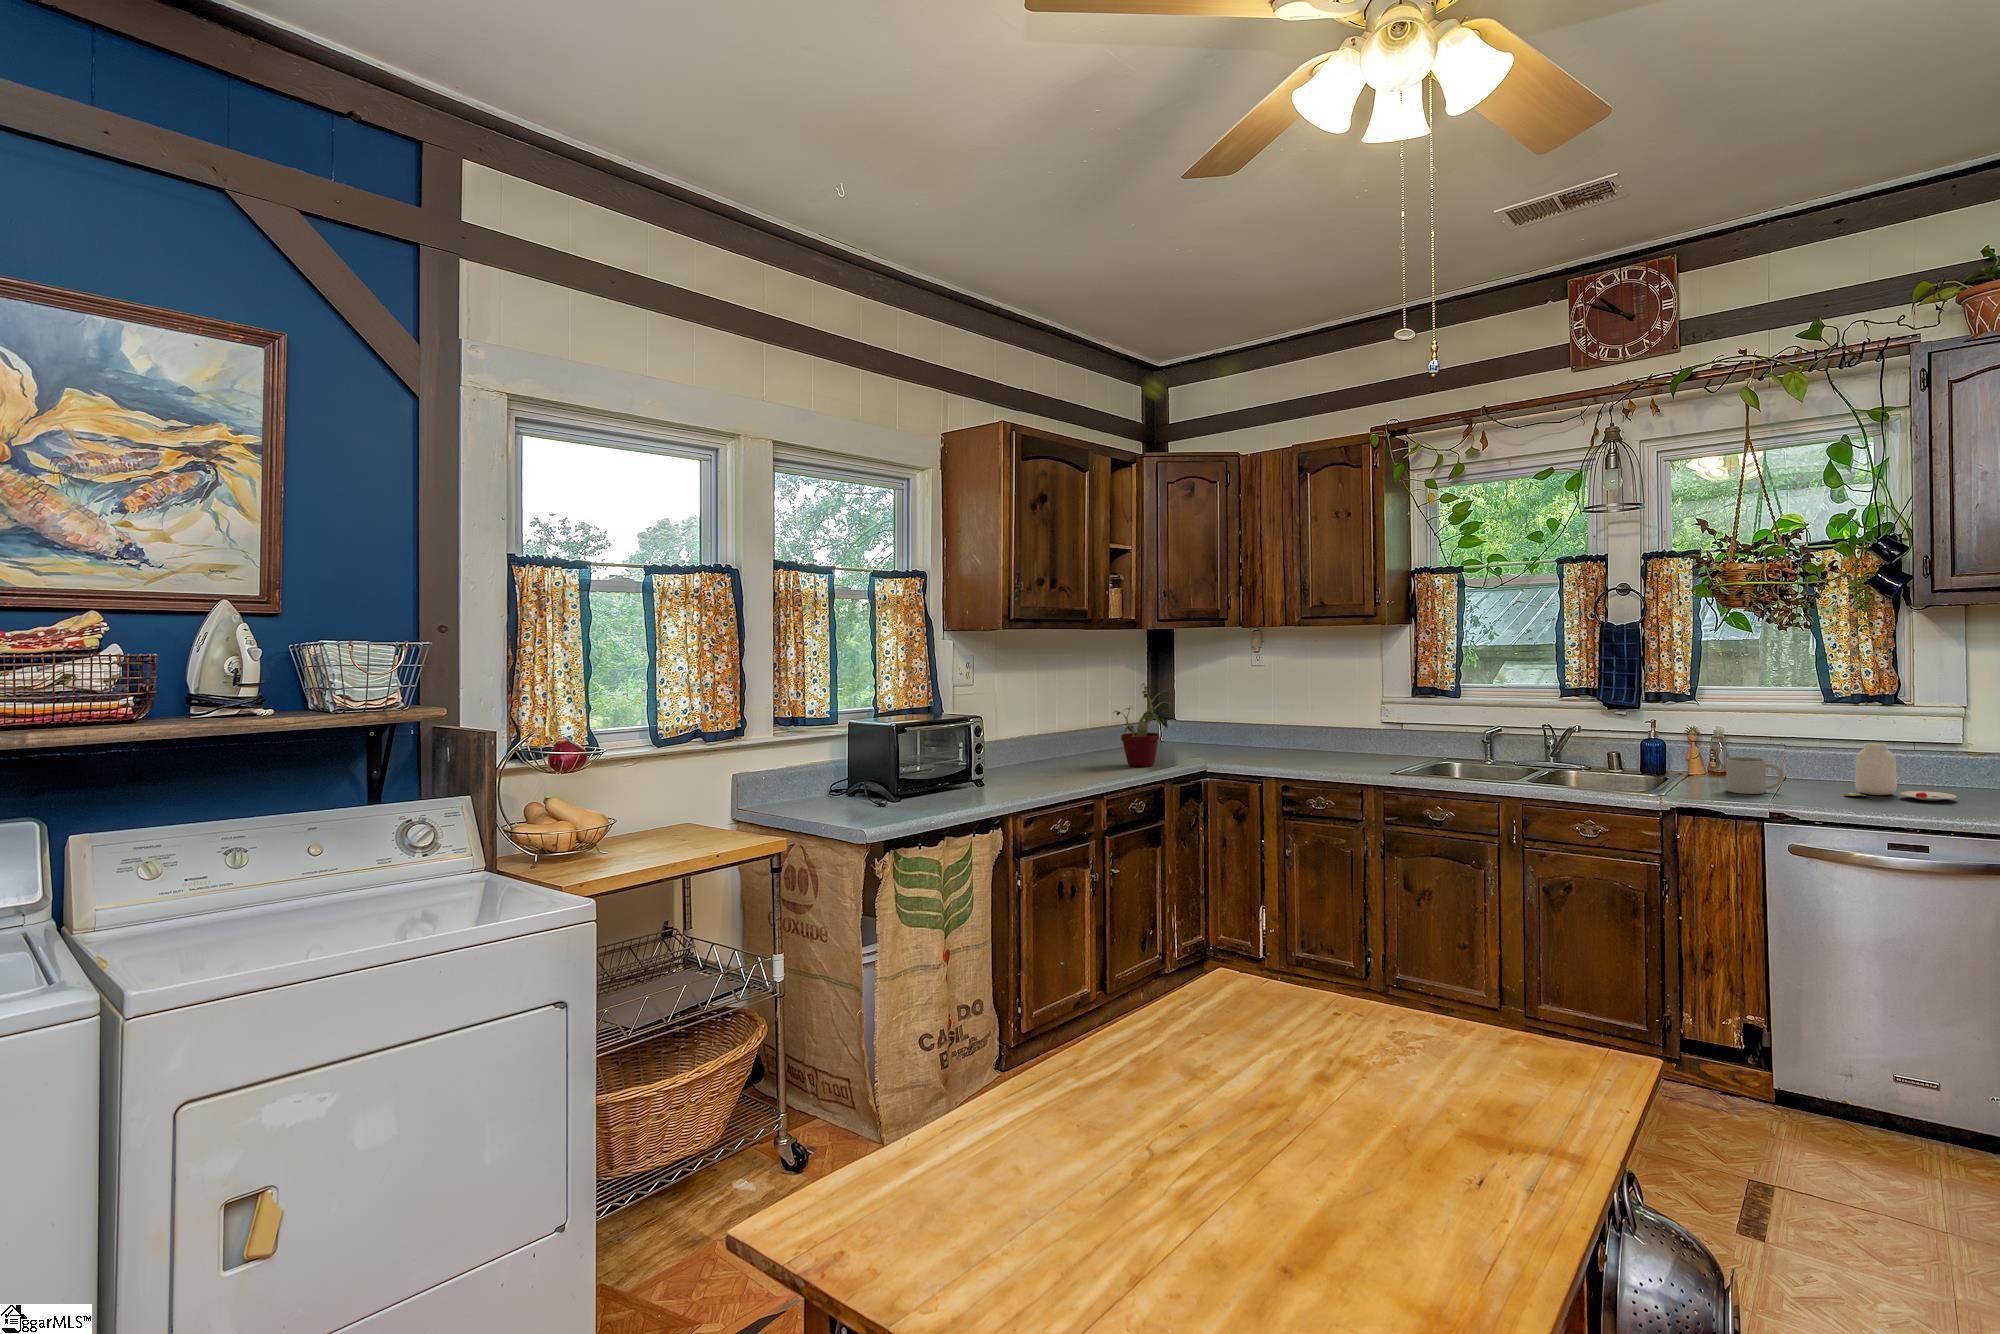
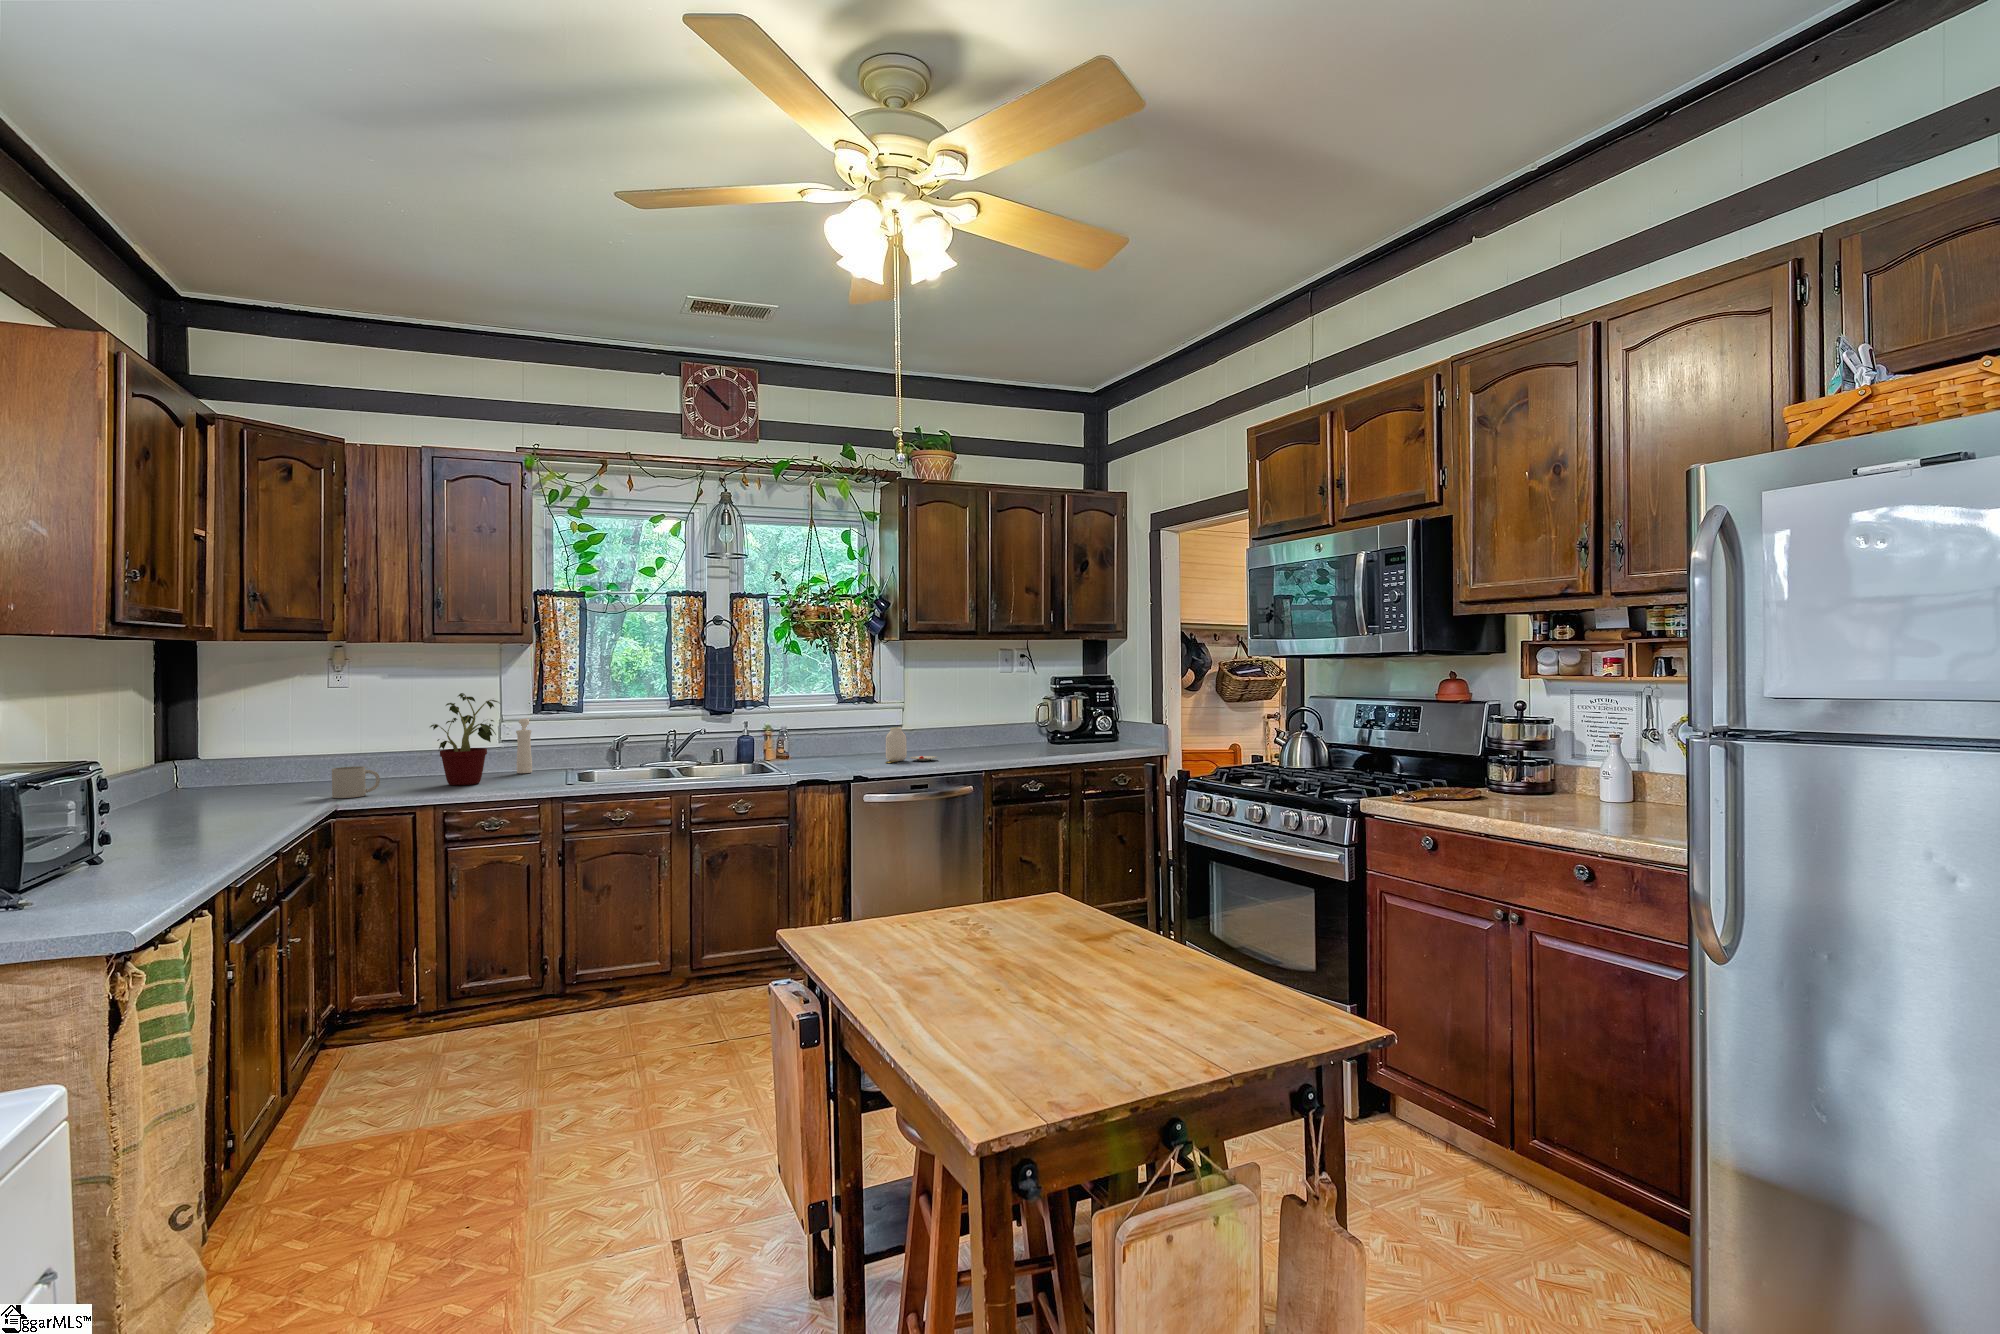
potted plant: present [1114,683,1175,767] -> present [430,693,499,785]
pepper mill: none [1388,700,1412,756] -> present [516,719,532,773]
mug: present [1726,757,1783,794] -> present [332,766,380,798]

